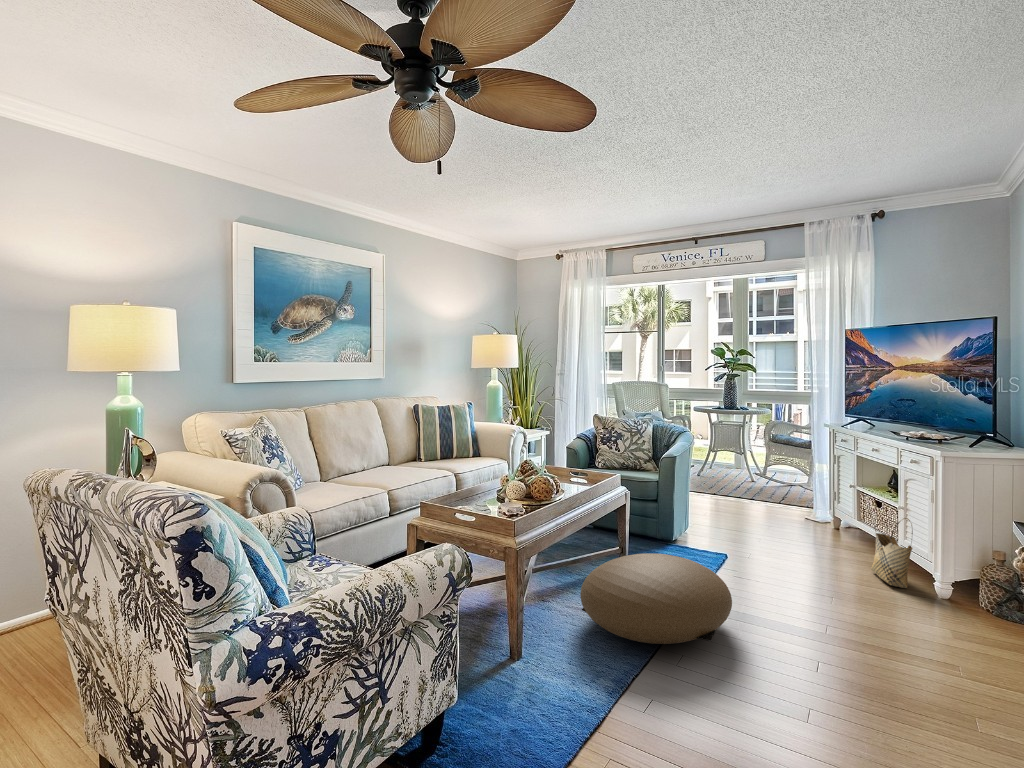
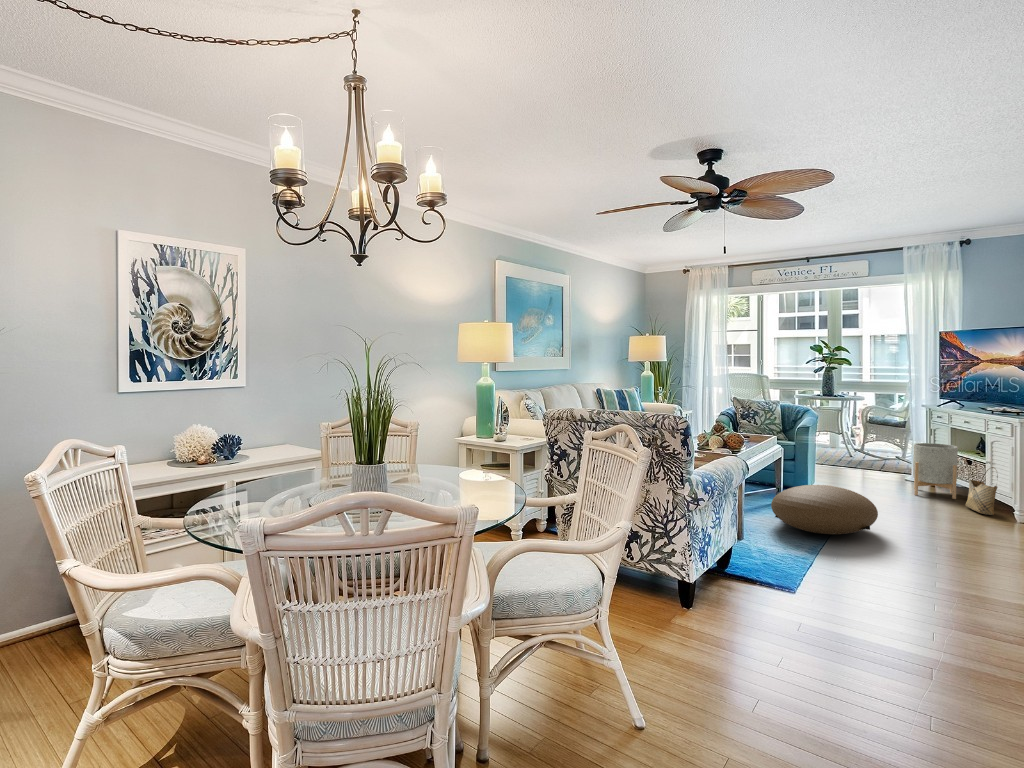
planter: none [809,476,864,555] -> present [913,443,958,499]

